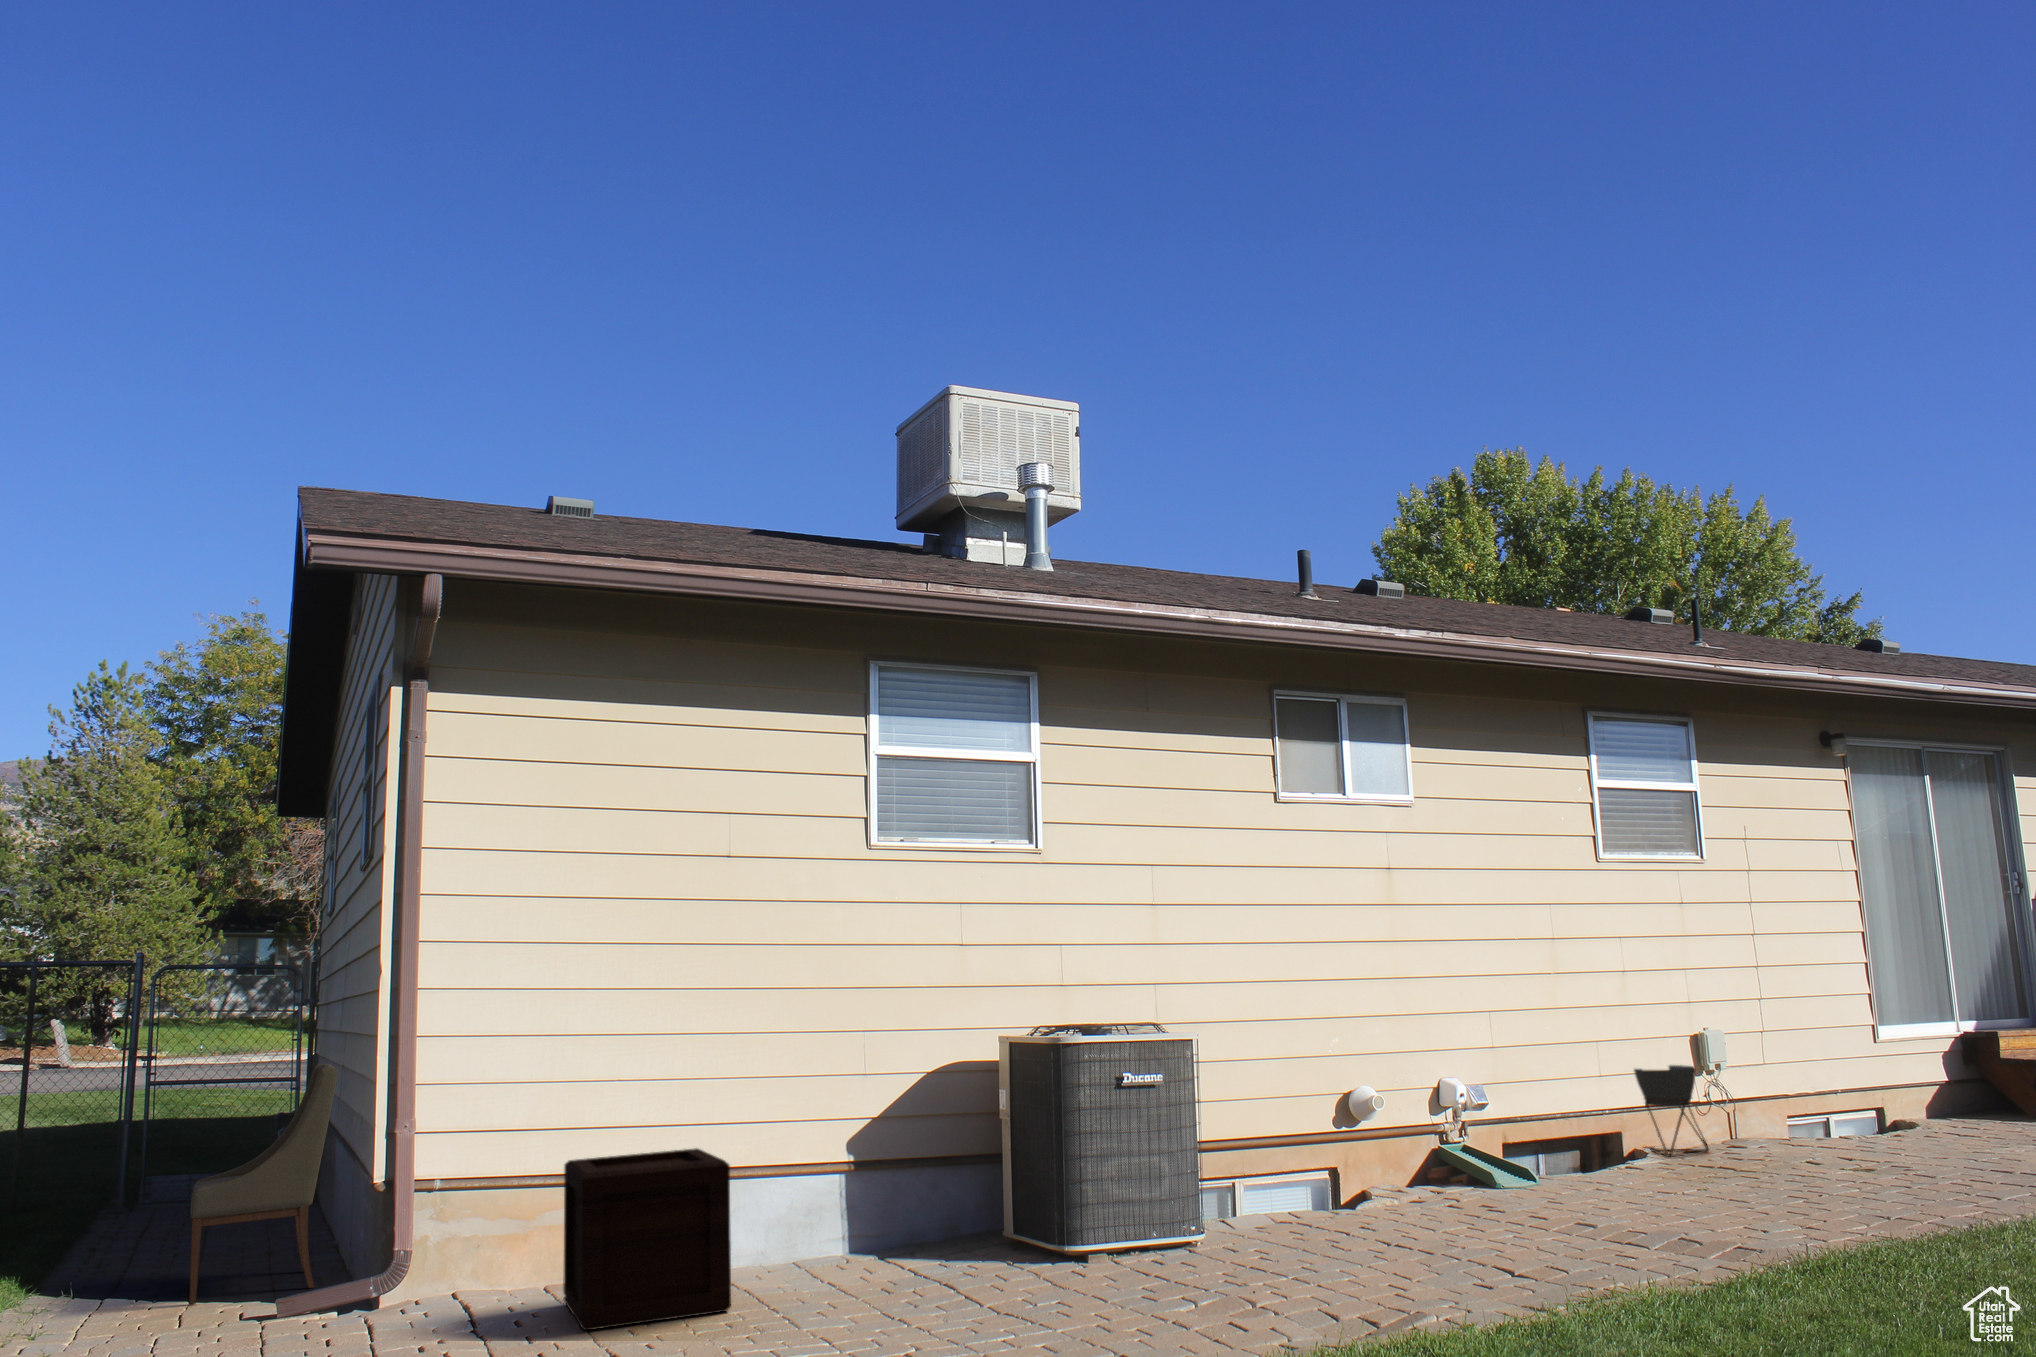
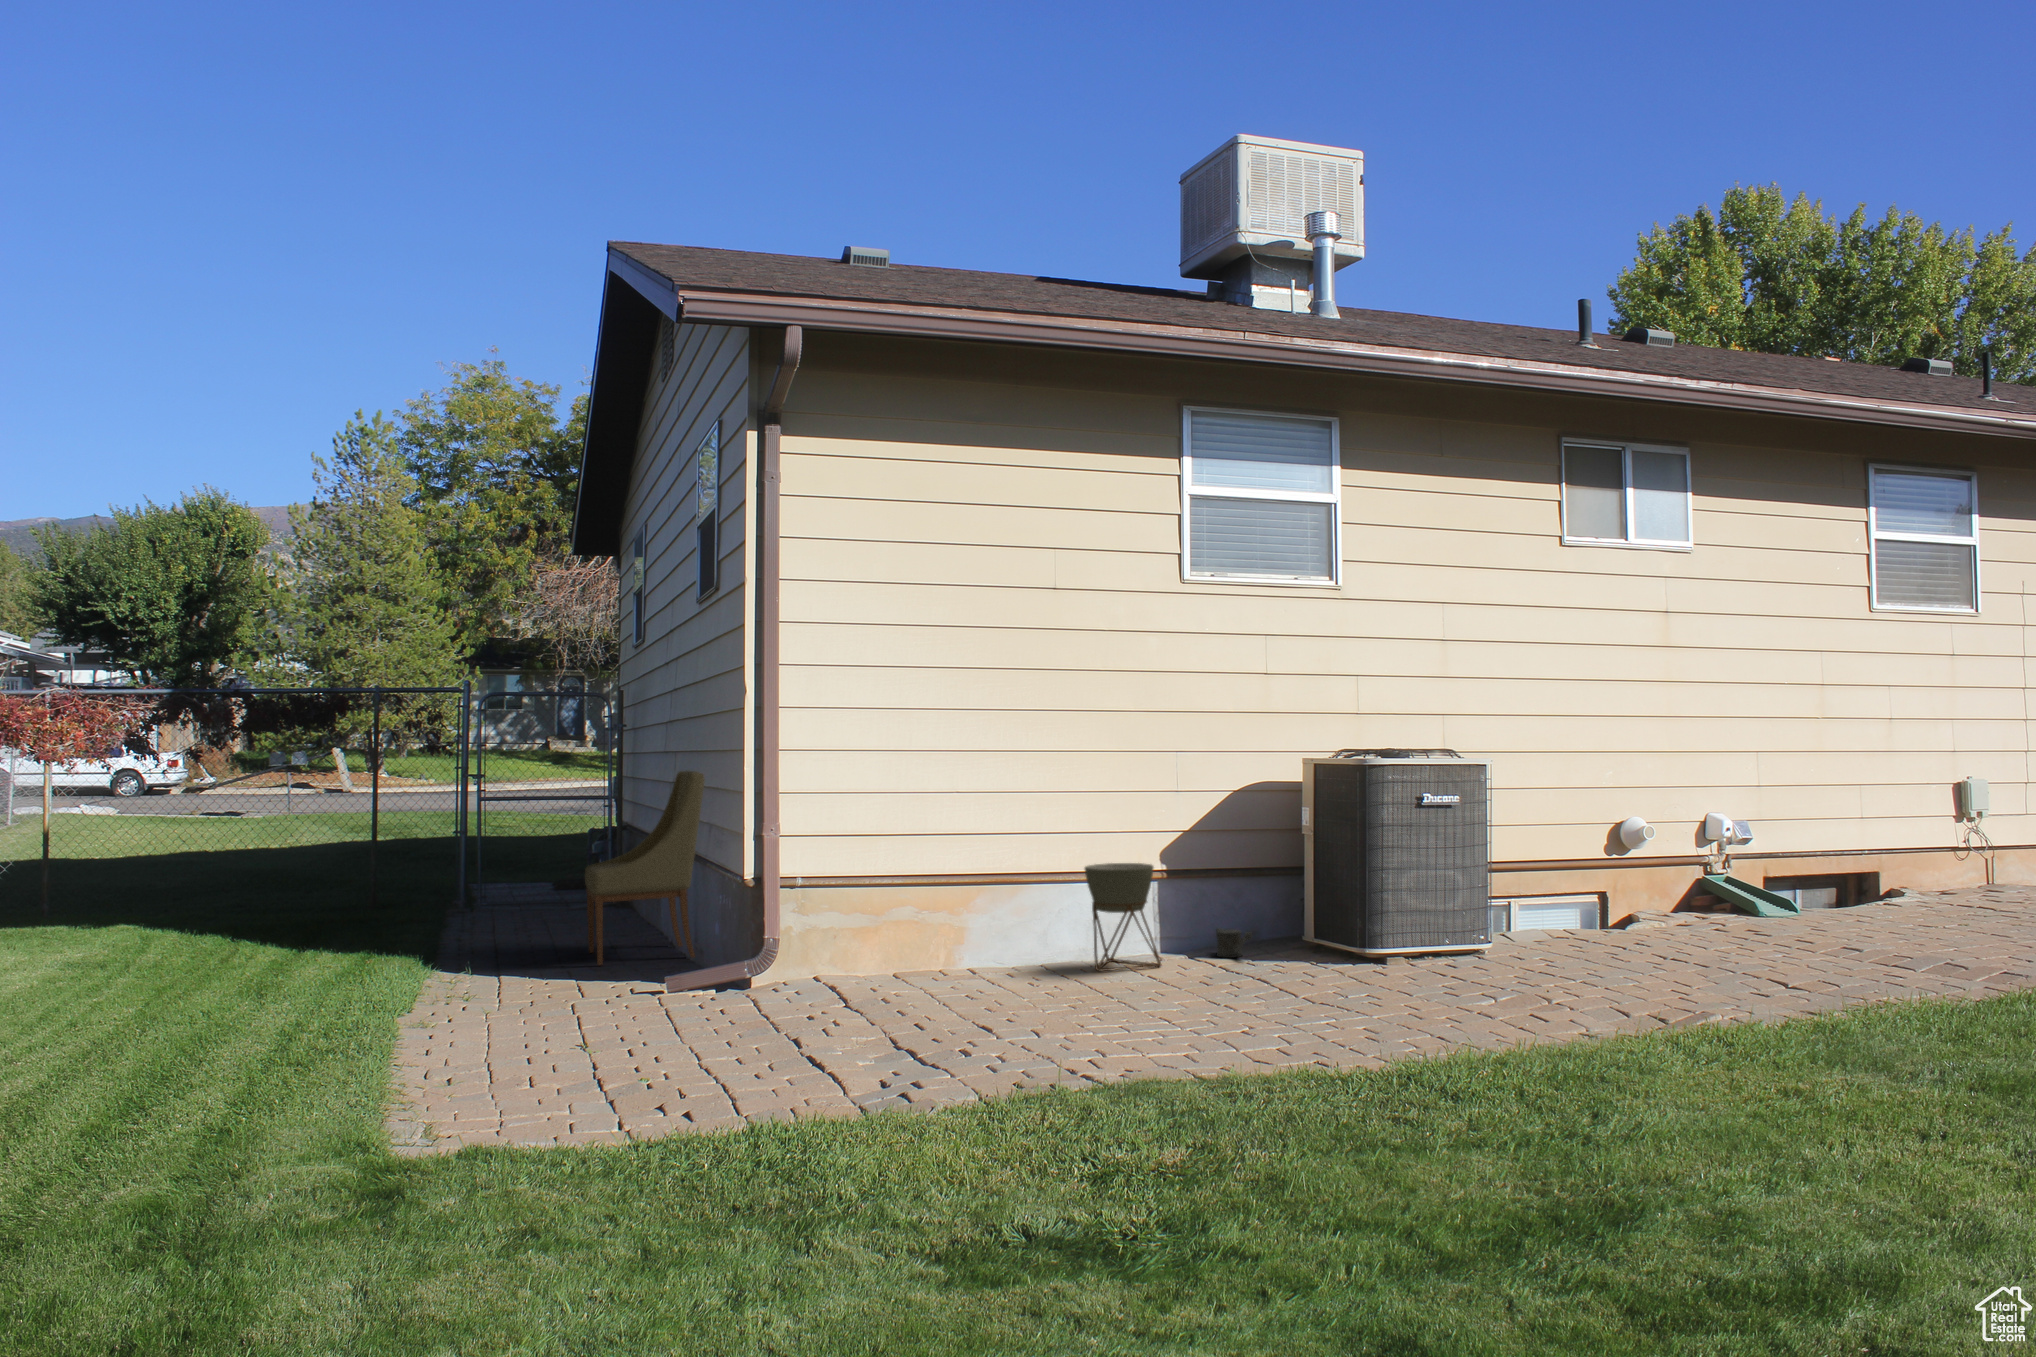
planter: present [1634,1065,1709,1157] -> present [1085,863,1161,971]
wooden crate: present [563,1148,731,1330] -> none [919,850,1075,995]
watering can: none [908,1229,945,1264] -> present [1216,928,1252,958]

